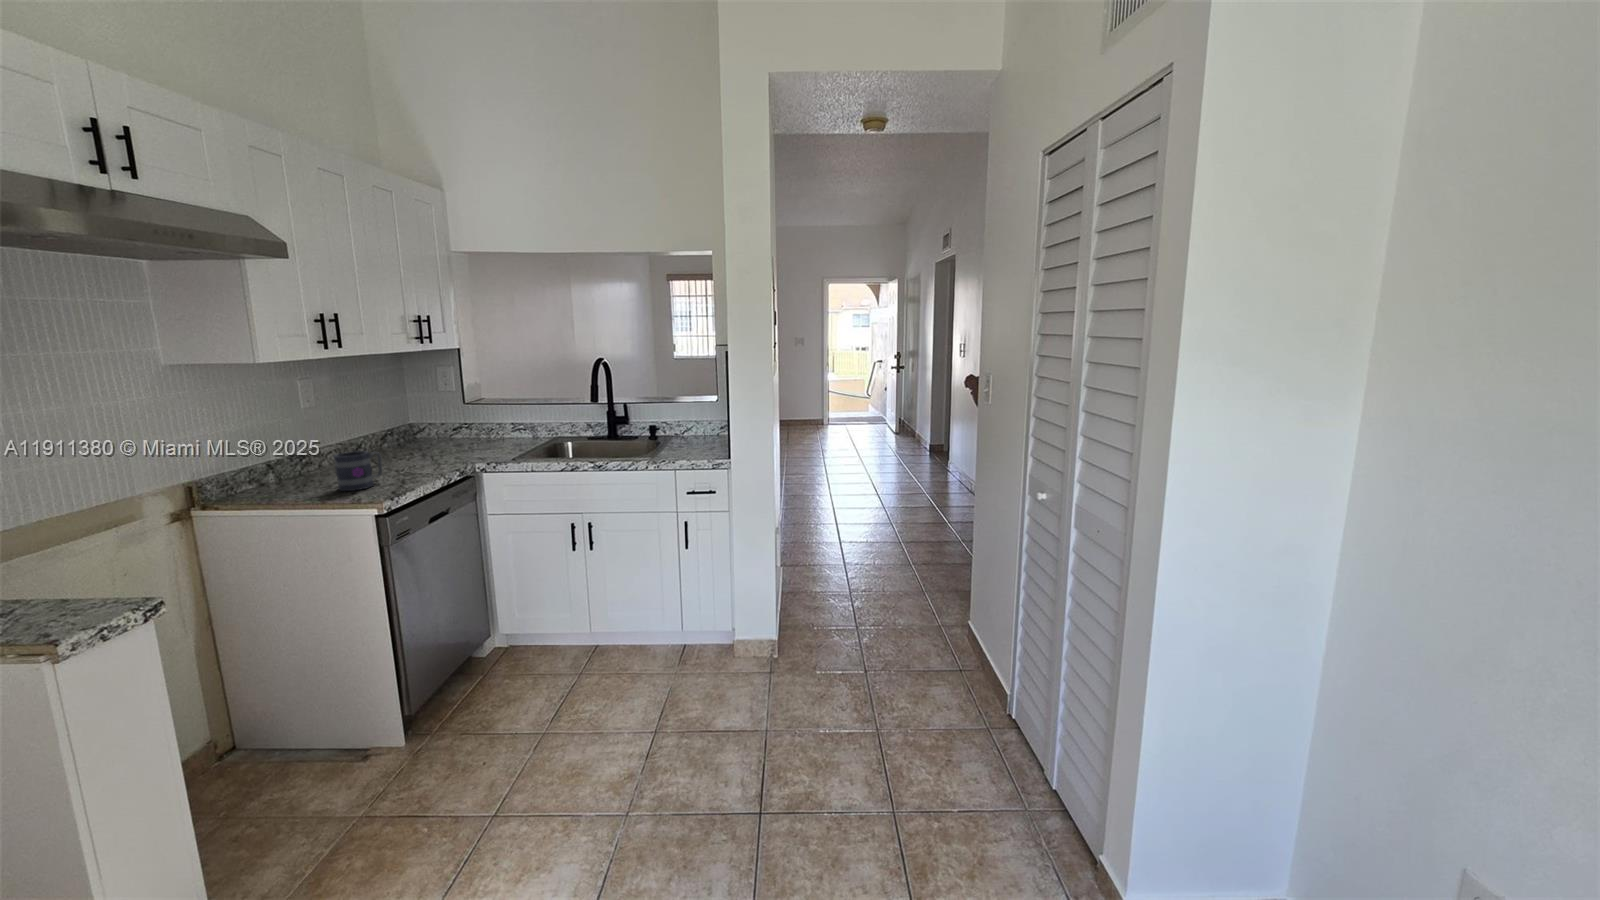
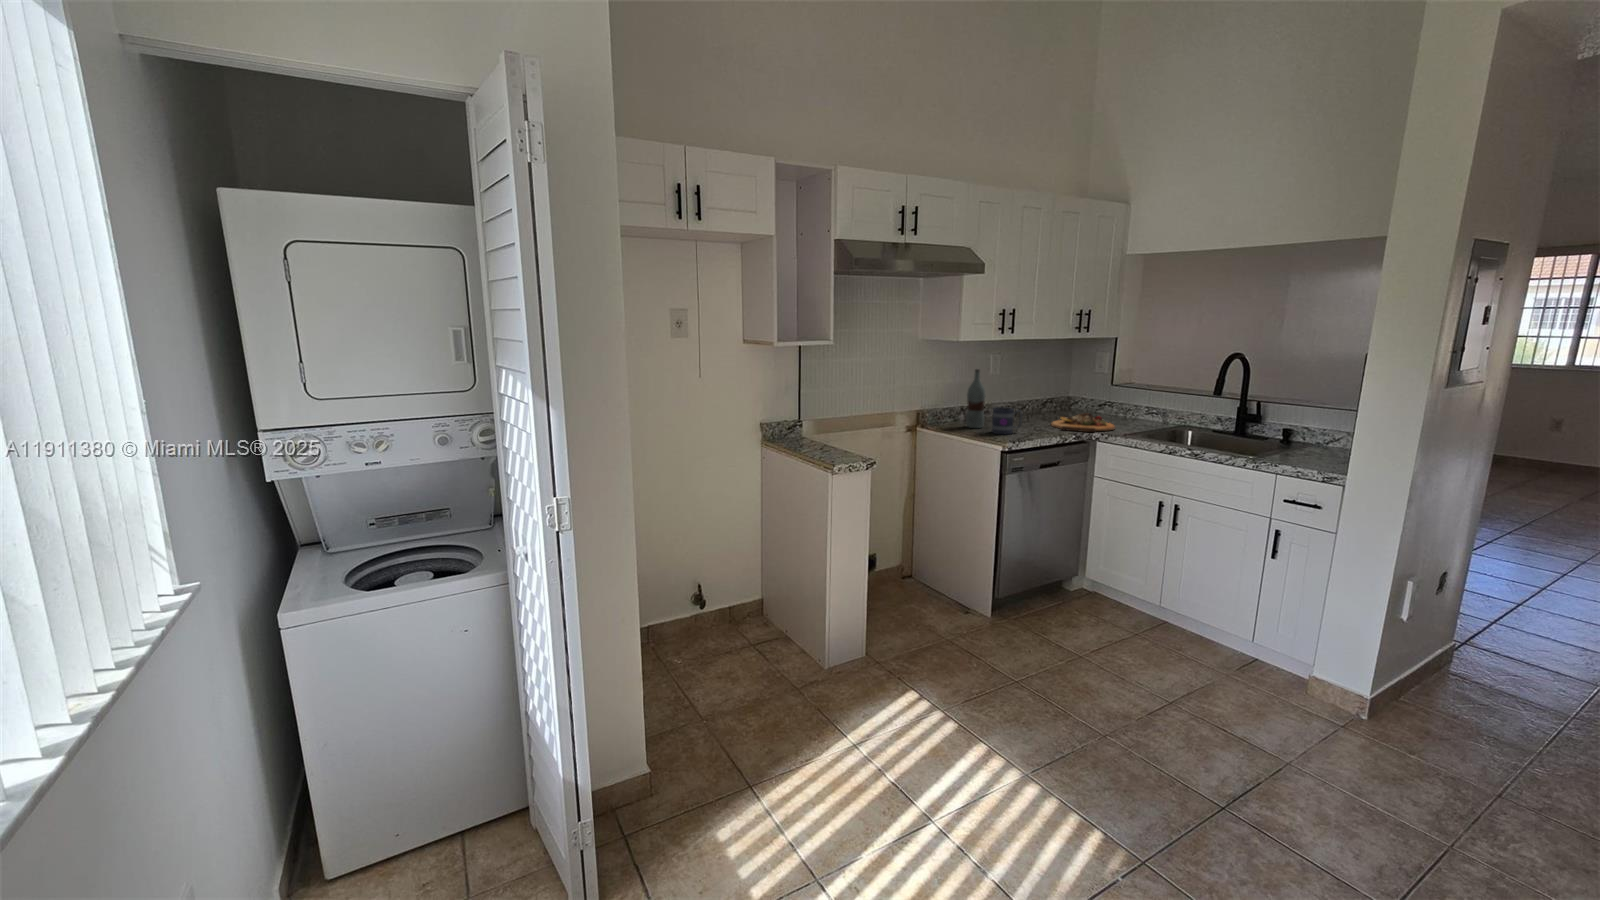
bottle: none [279,403,318,490] -> present [966,369,985,428]
cutting board: none [412,440,494,467] -> present [1051,413,1115,432]

